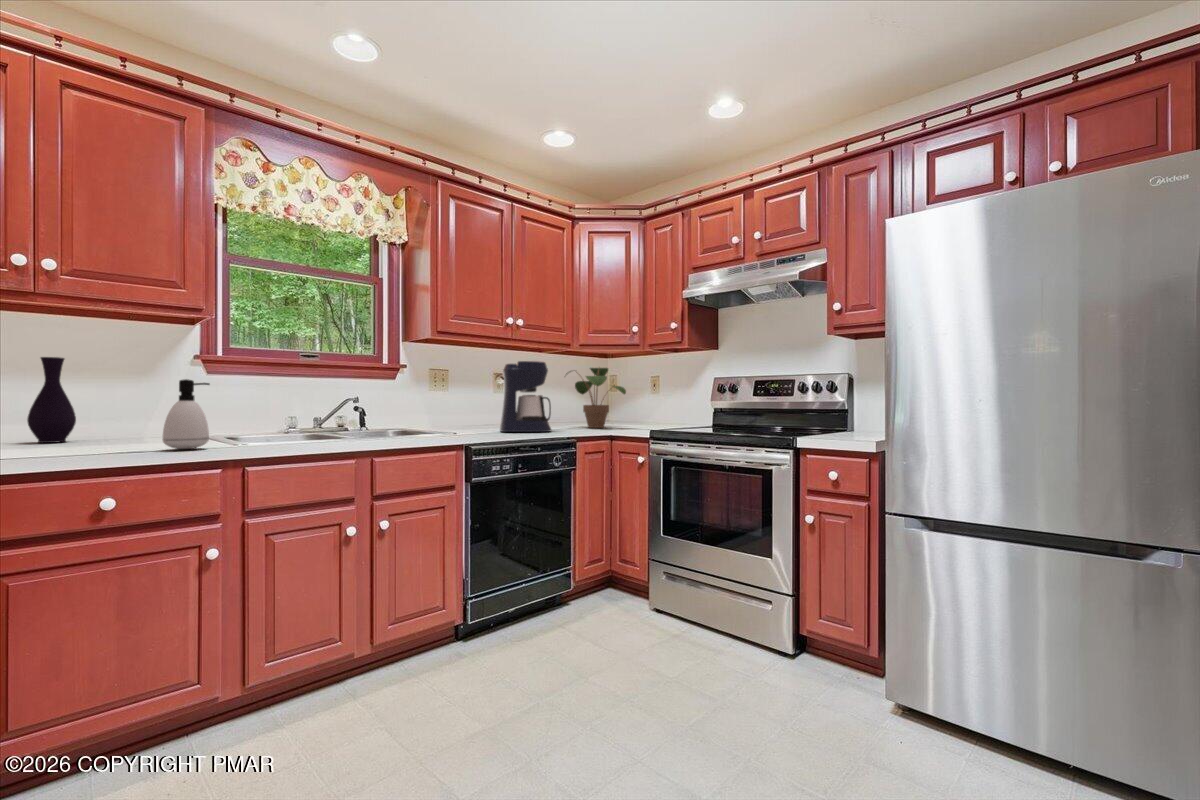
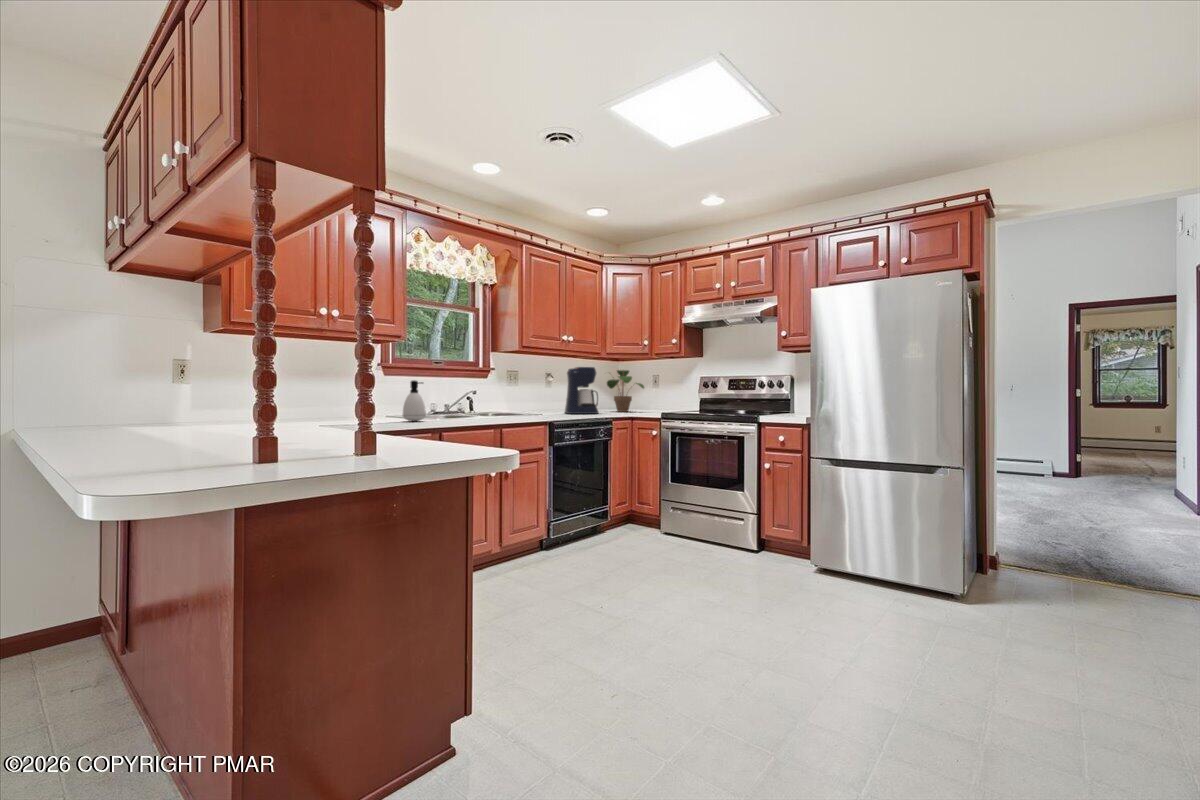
vase: present [27,357,76,443] -> none [298,366,323,419]

